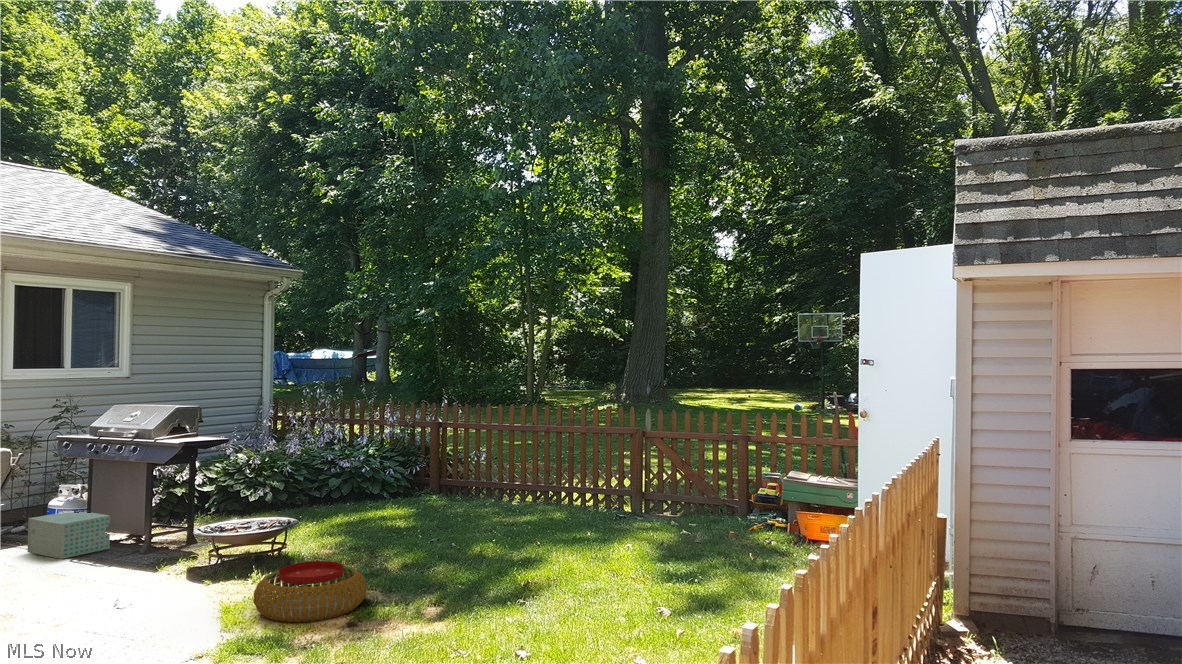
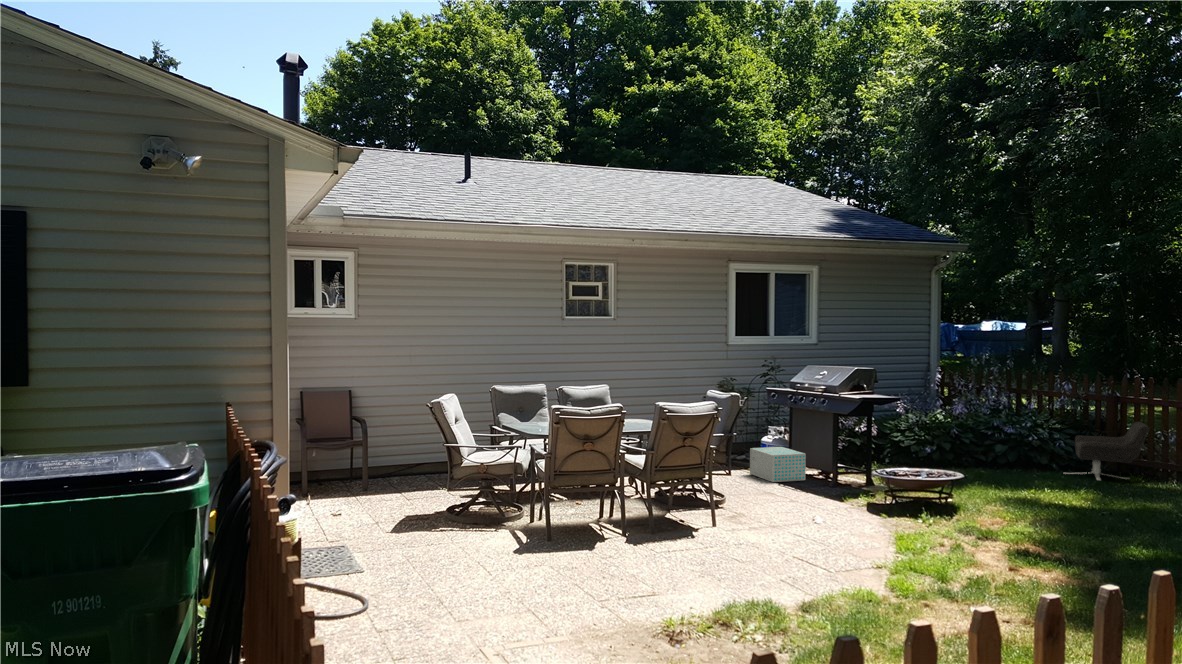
lounge chair: none [391,441,460,500] -> present [1071,422,1150,480]
pouf: present [253,561,367,622] -> none [921,513,1029,567]

